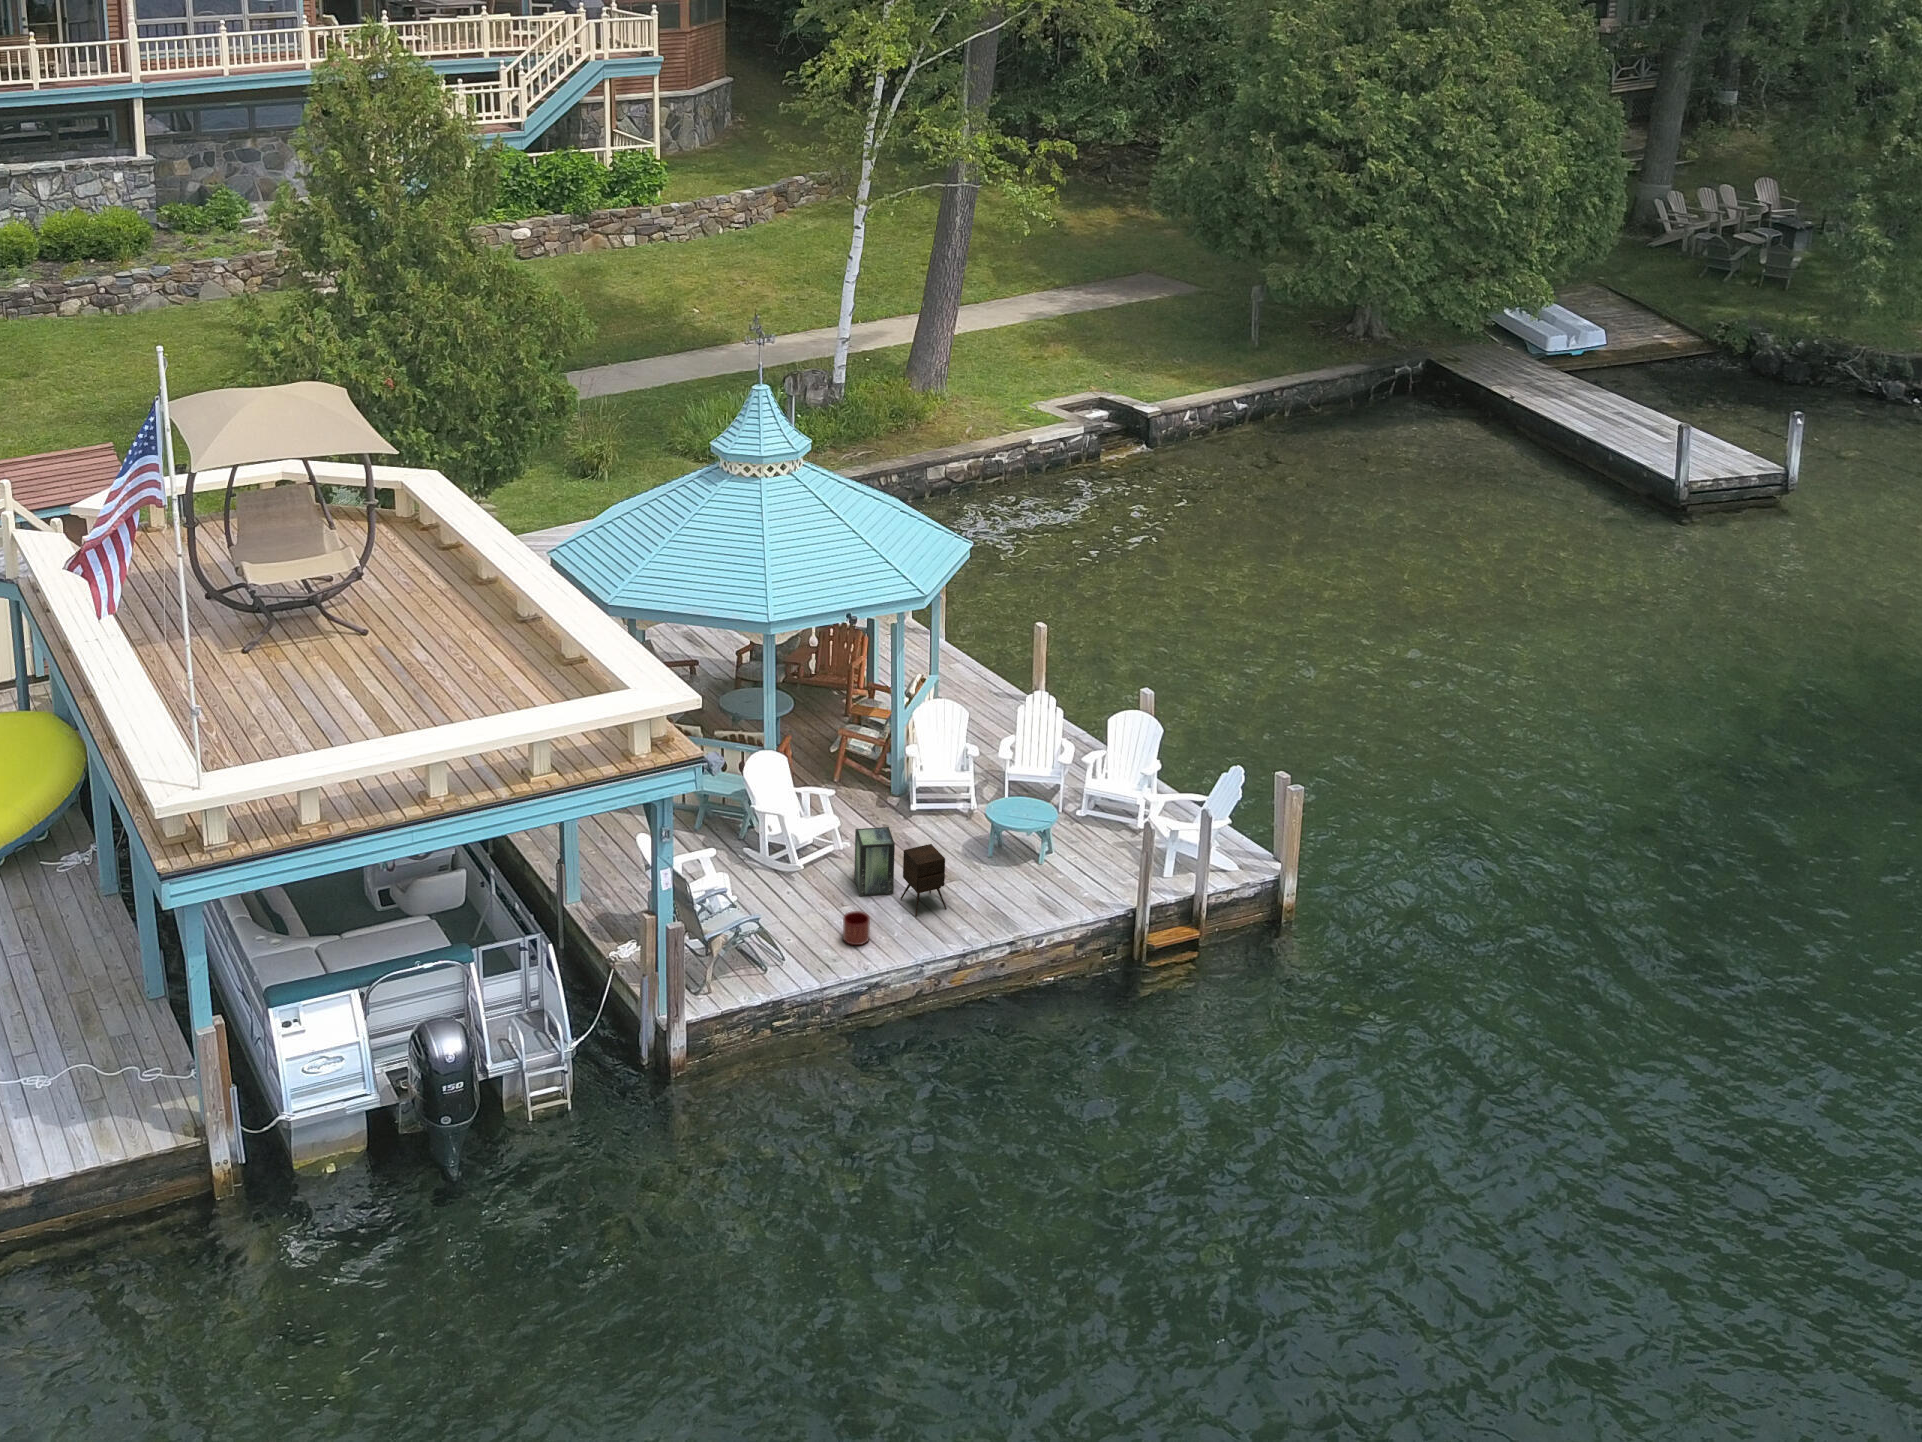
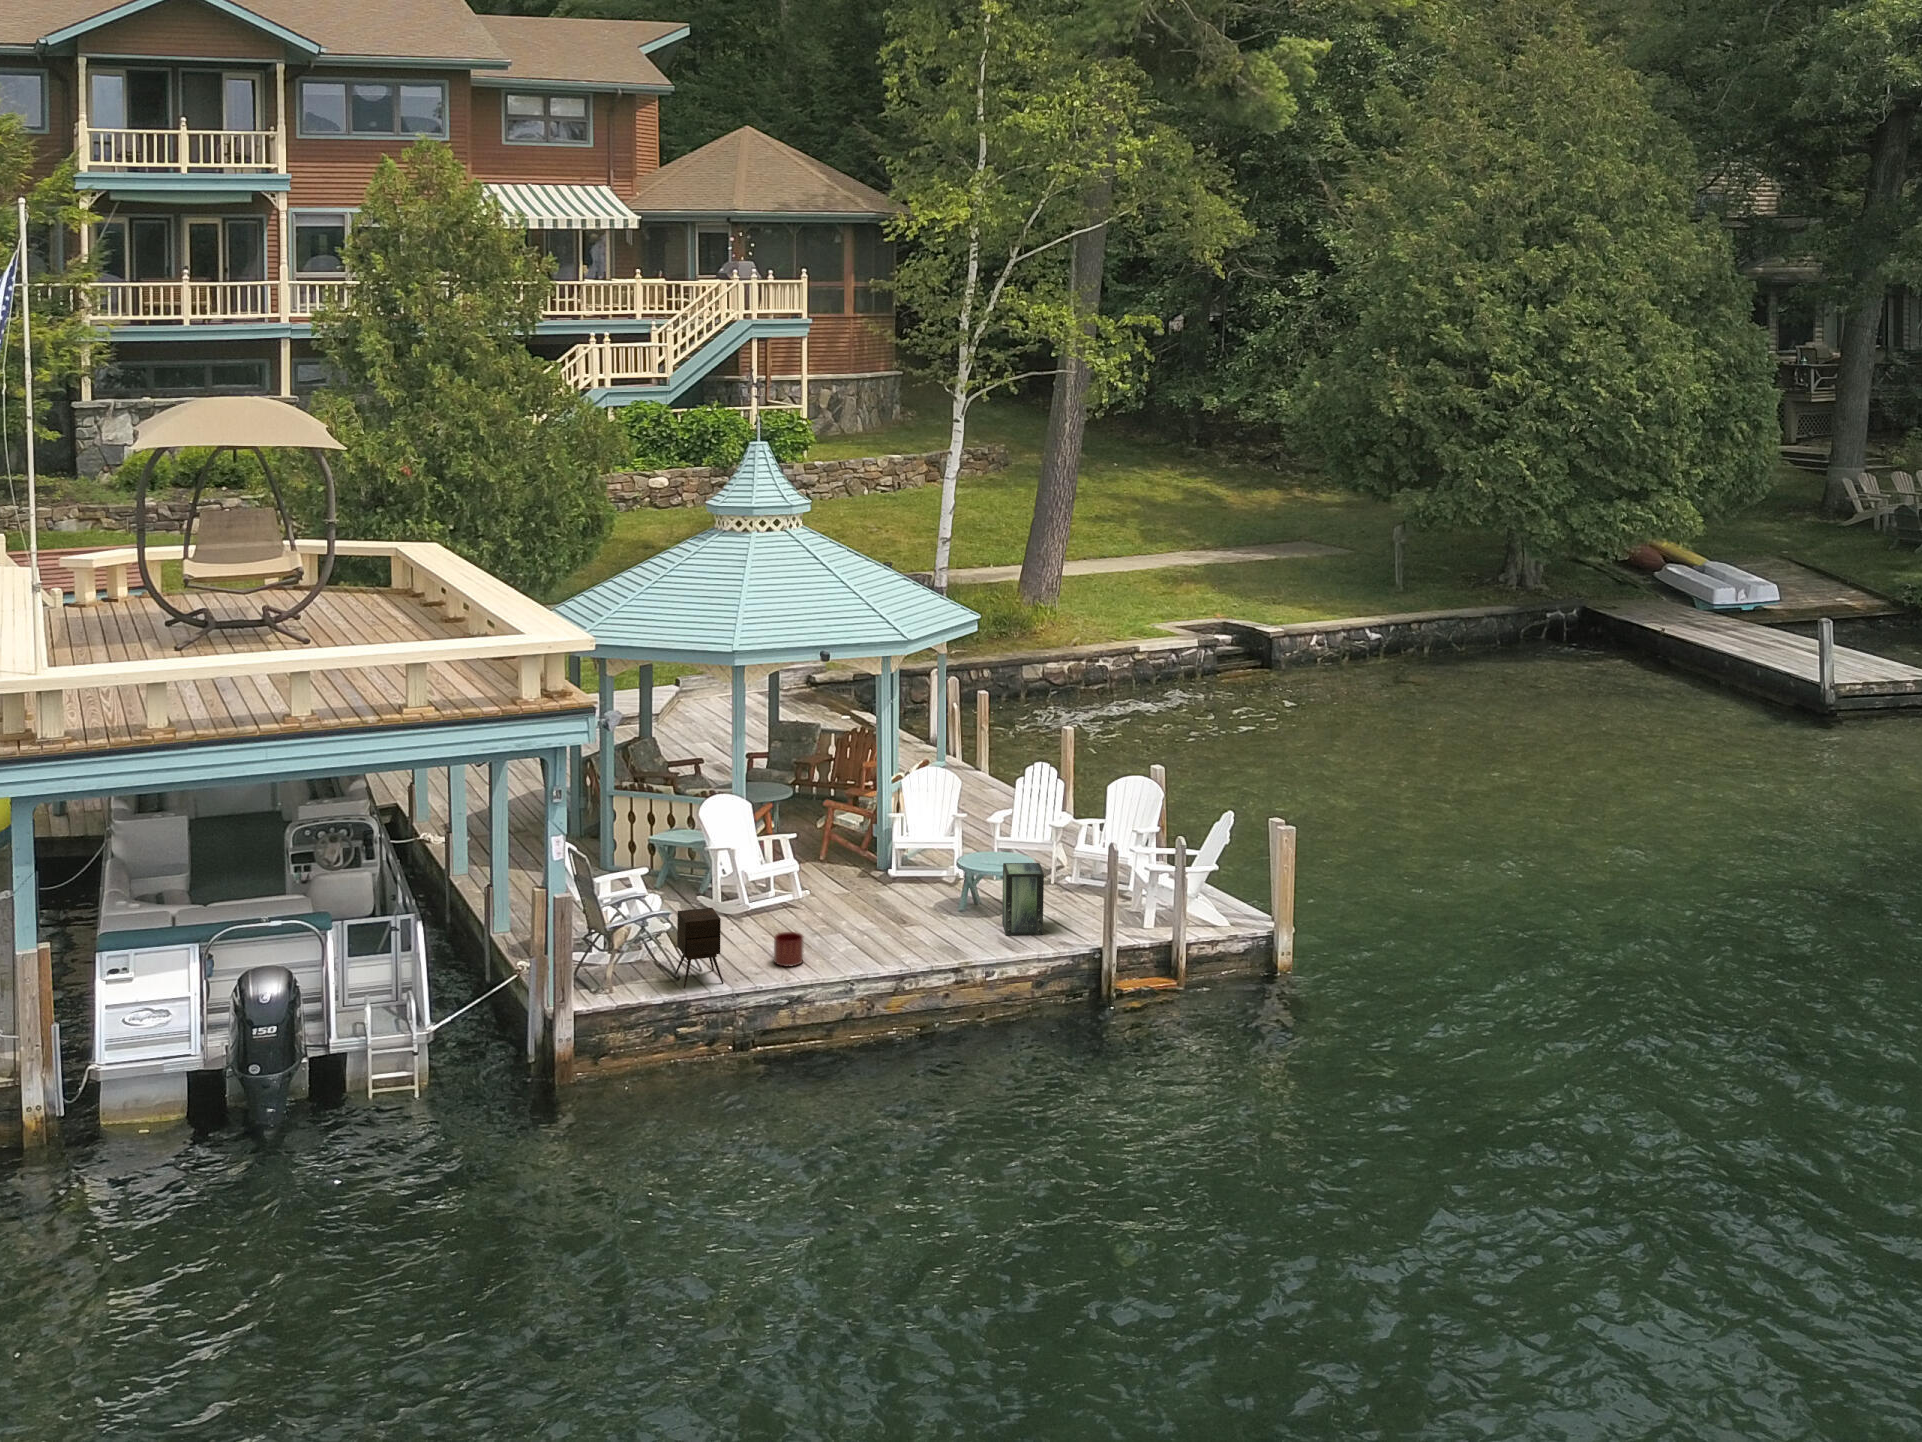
storage box: present [854,827,895,896] -> present [1002,863,1044,935]
side table: present [901,844,946,916] -> present [675,908,723,988]

